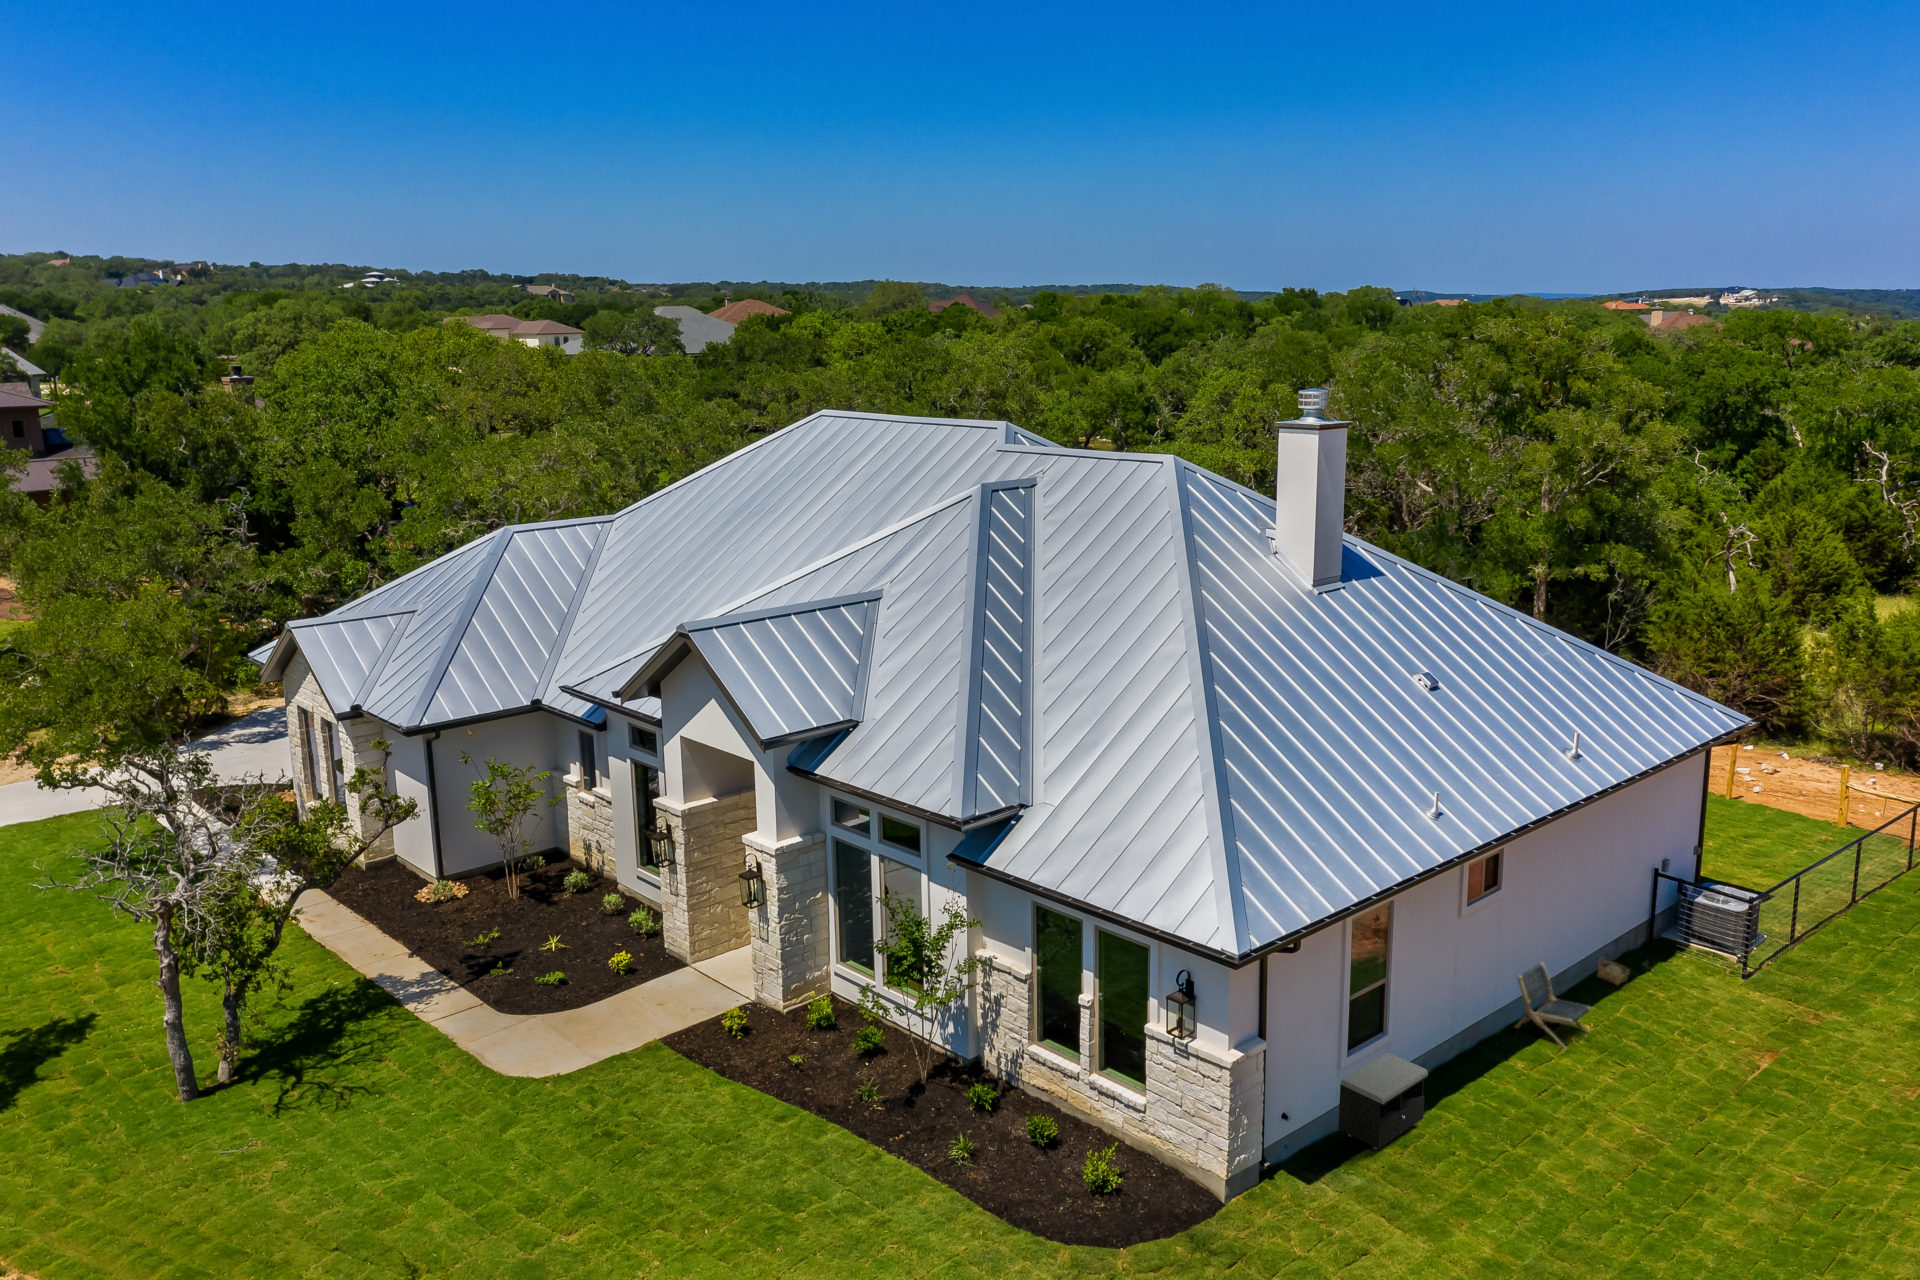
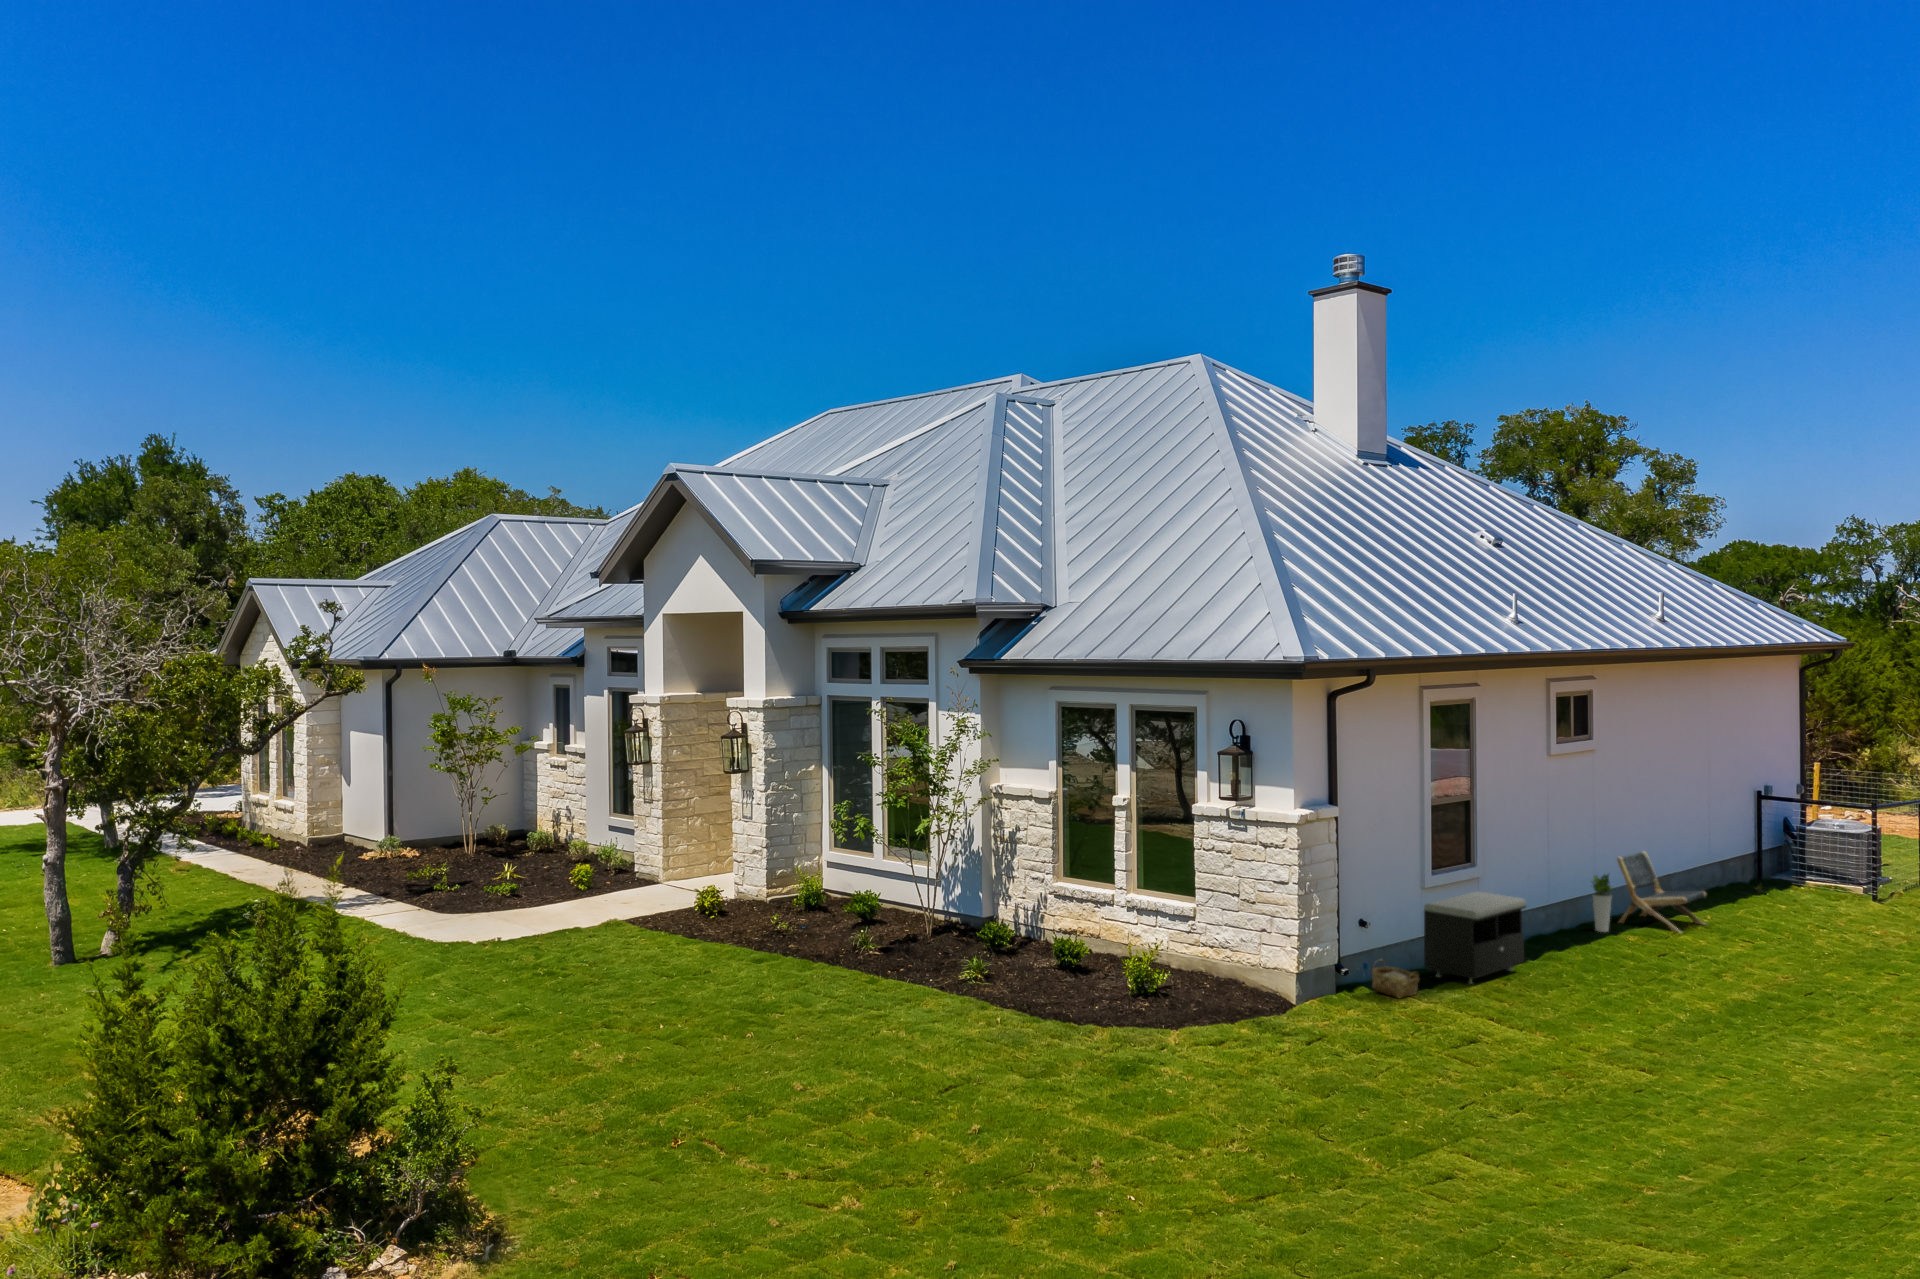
woven basket: present [1597,960,1630,985] -> present [1372,960,1419,999]
planter: none [1490,995,1511,1047] -> present [1593,874,1612,932]

